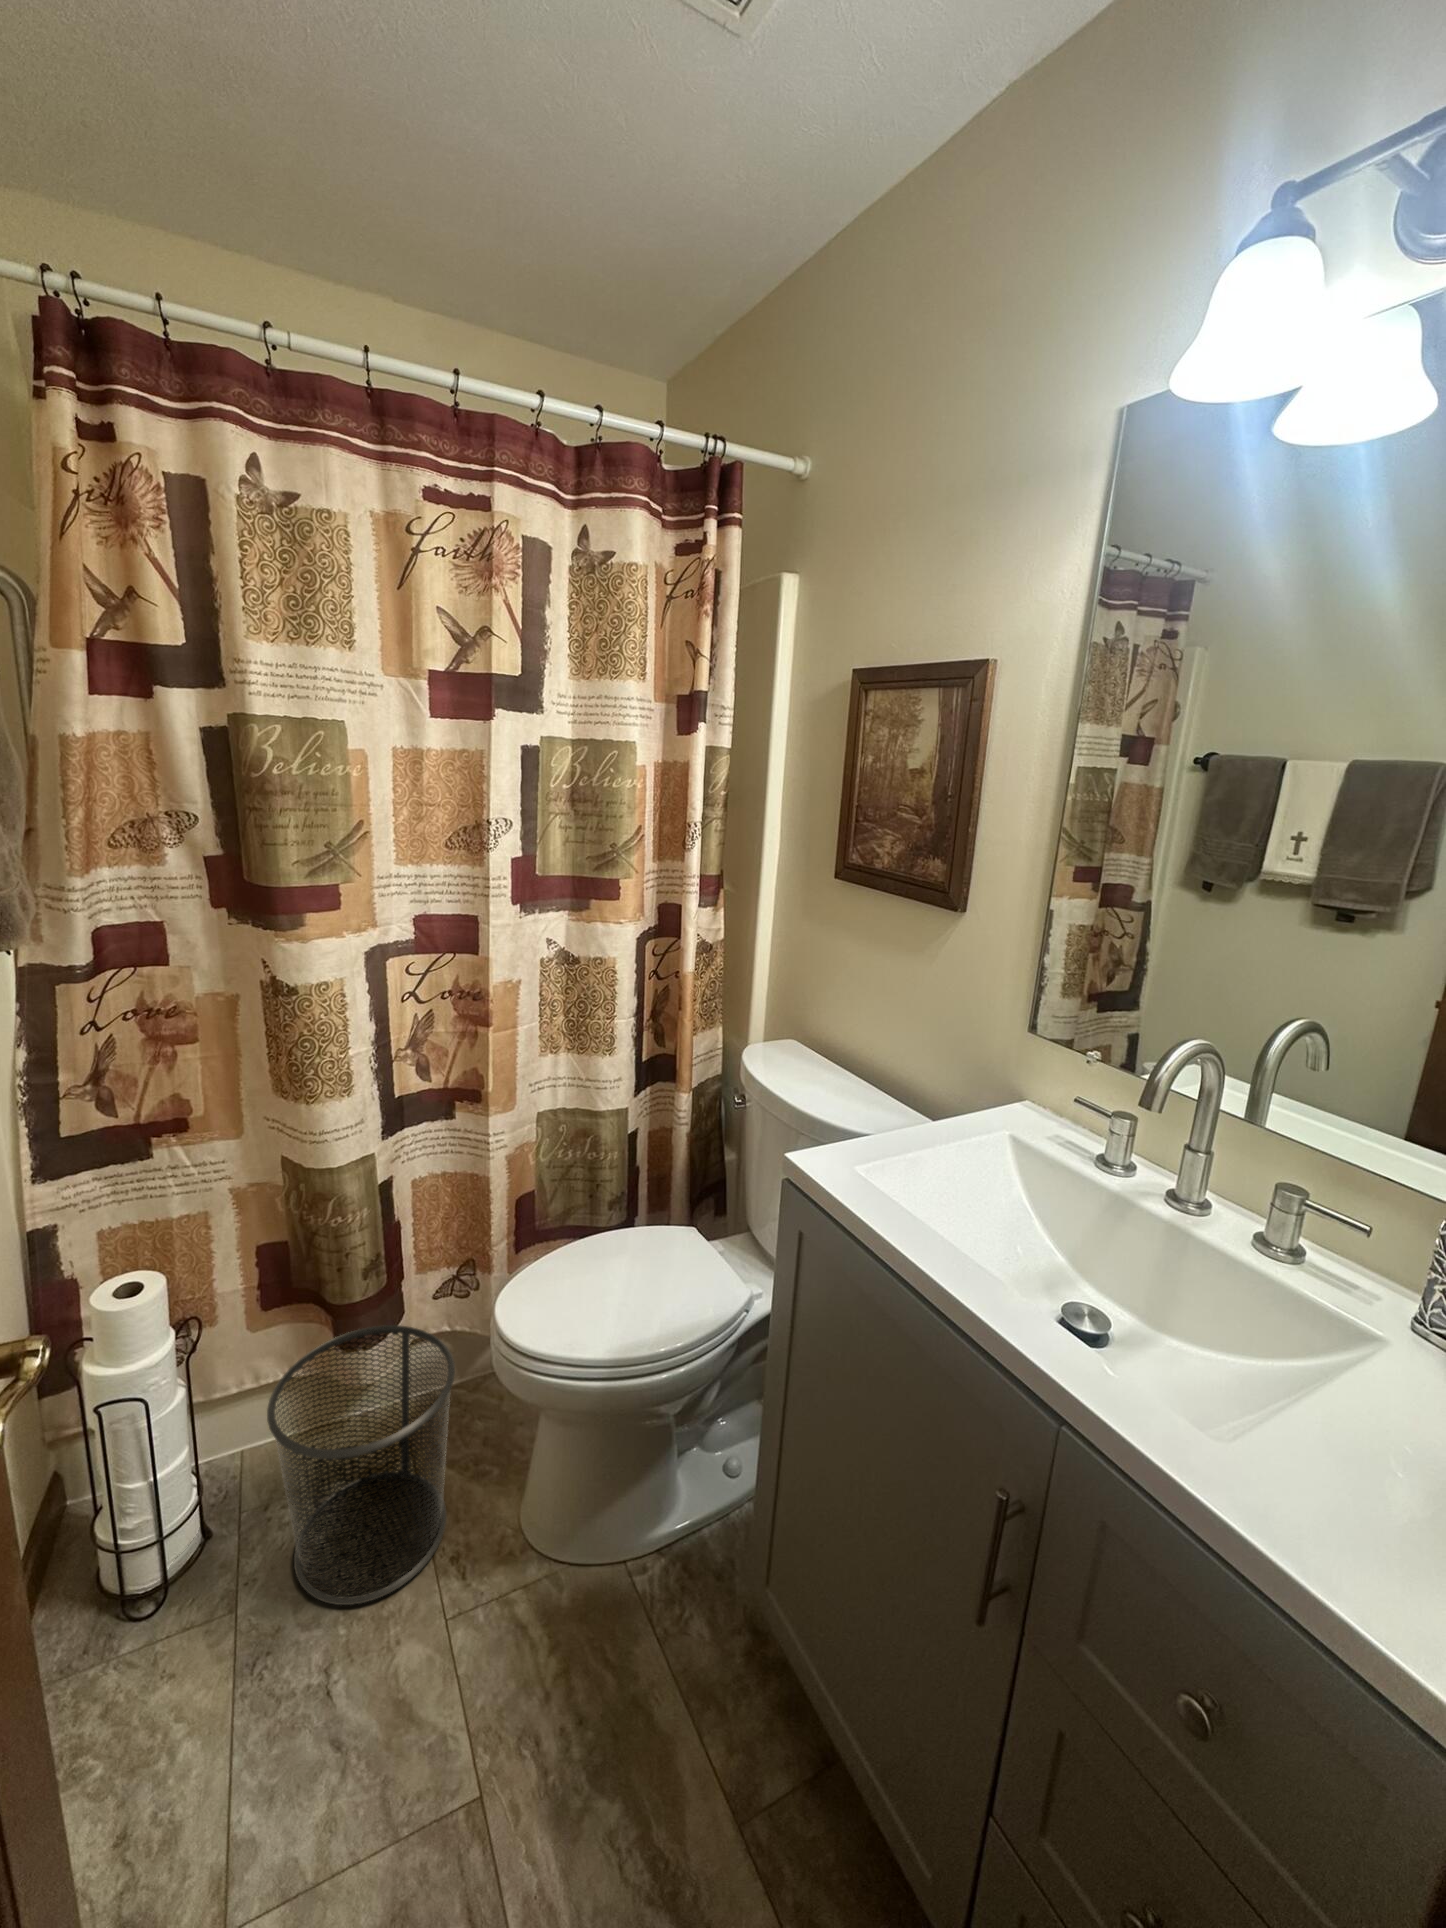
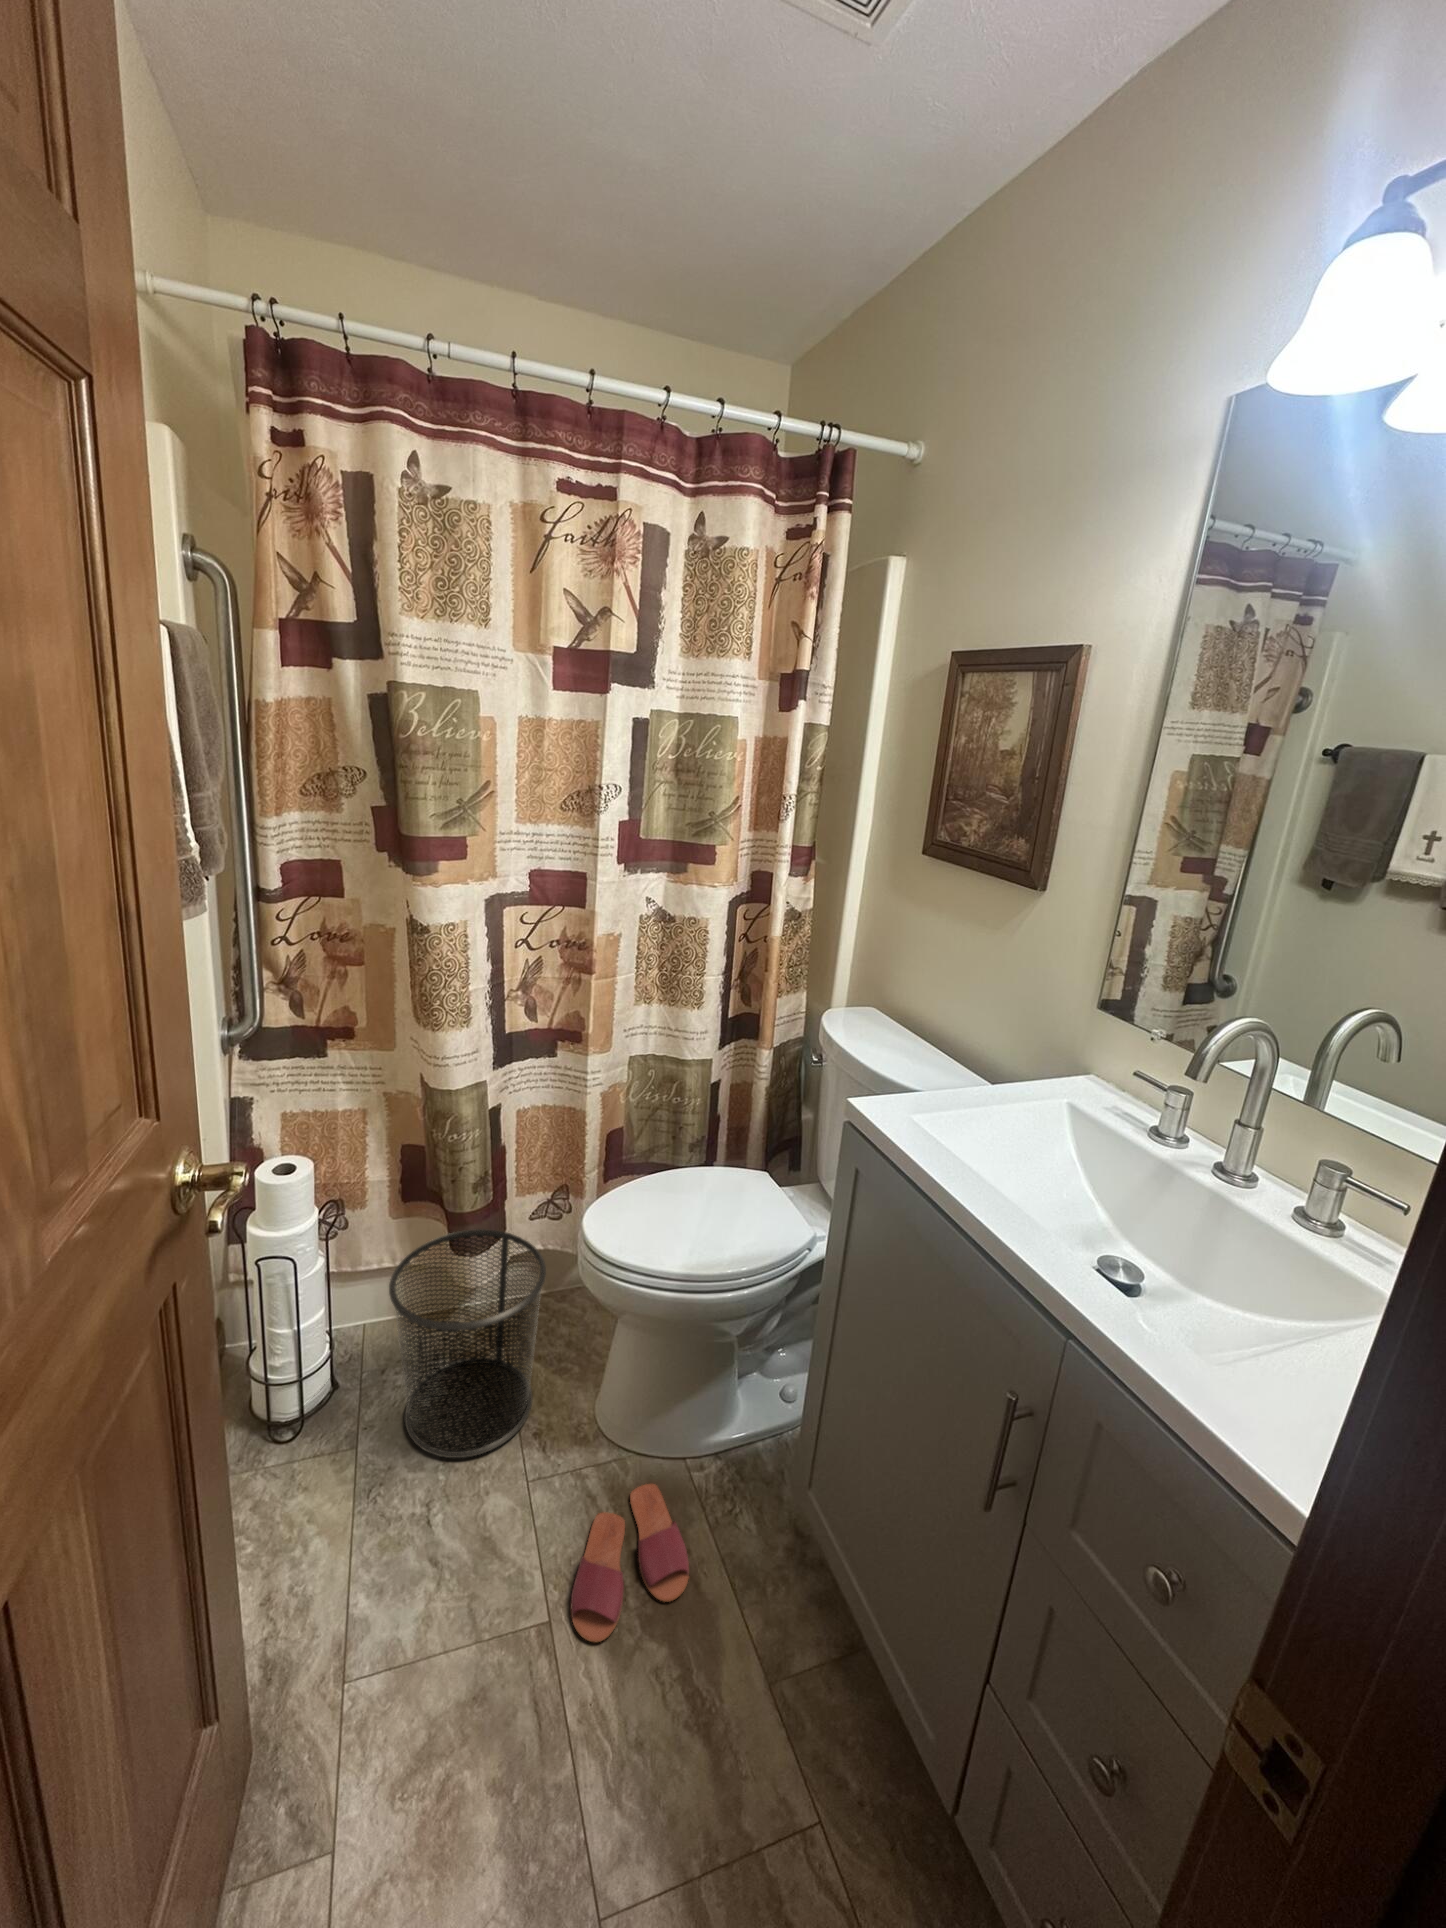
slippers: none [503,1598,638,1814] -> present [571,1484,689,1642]

